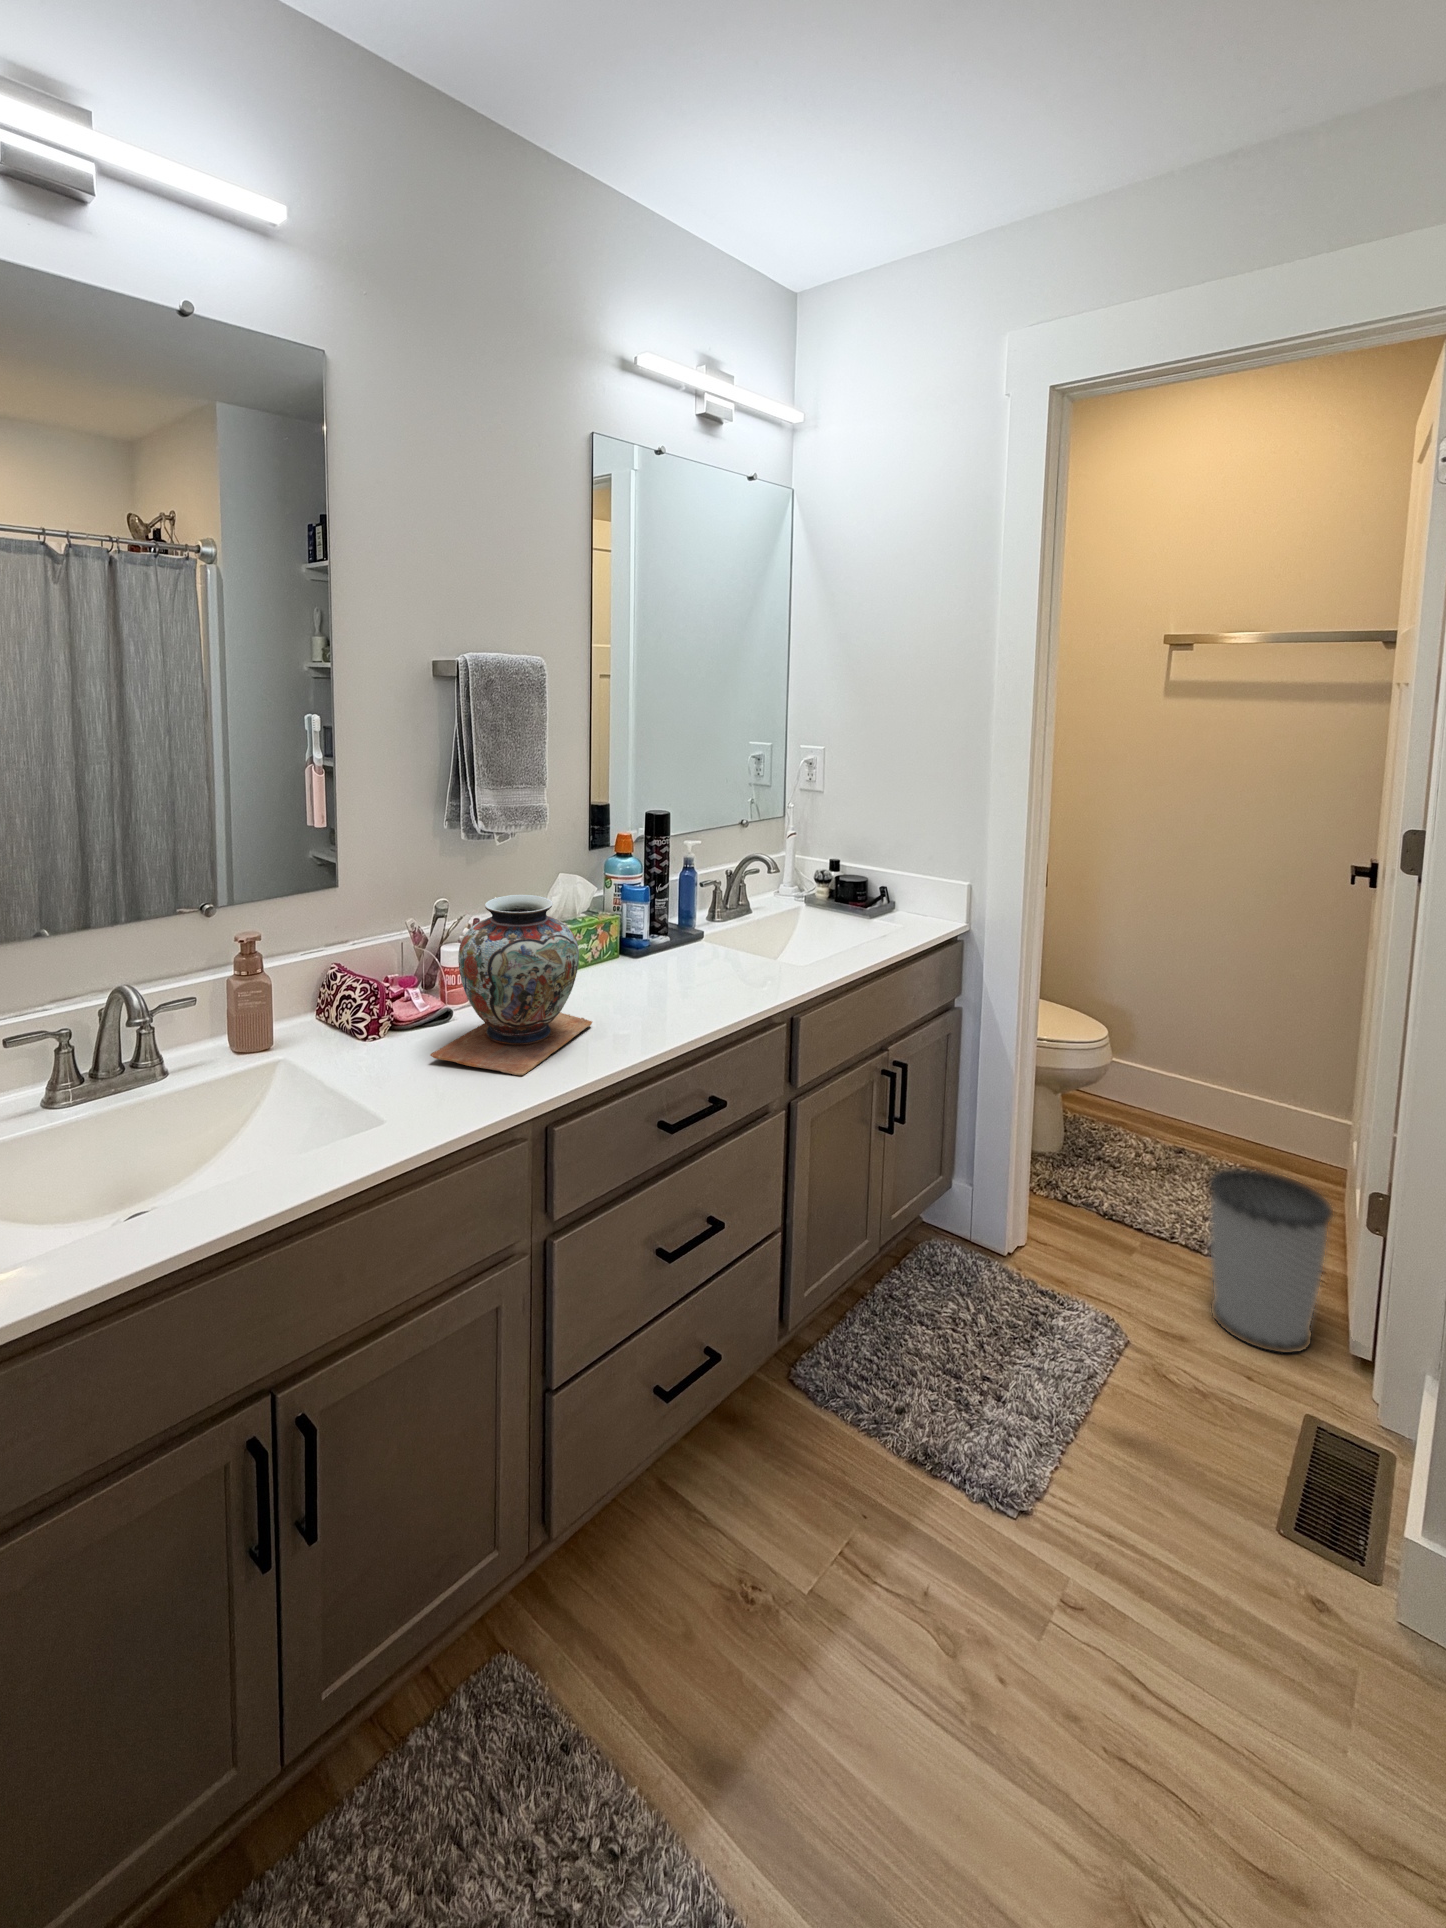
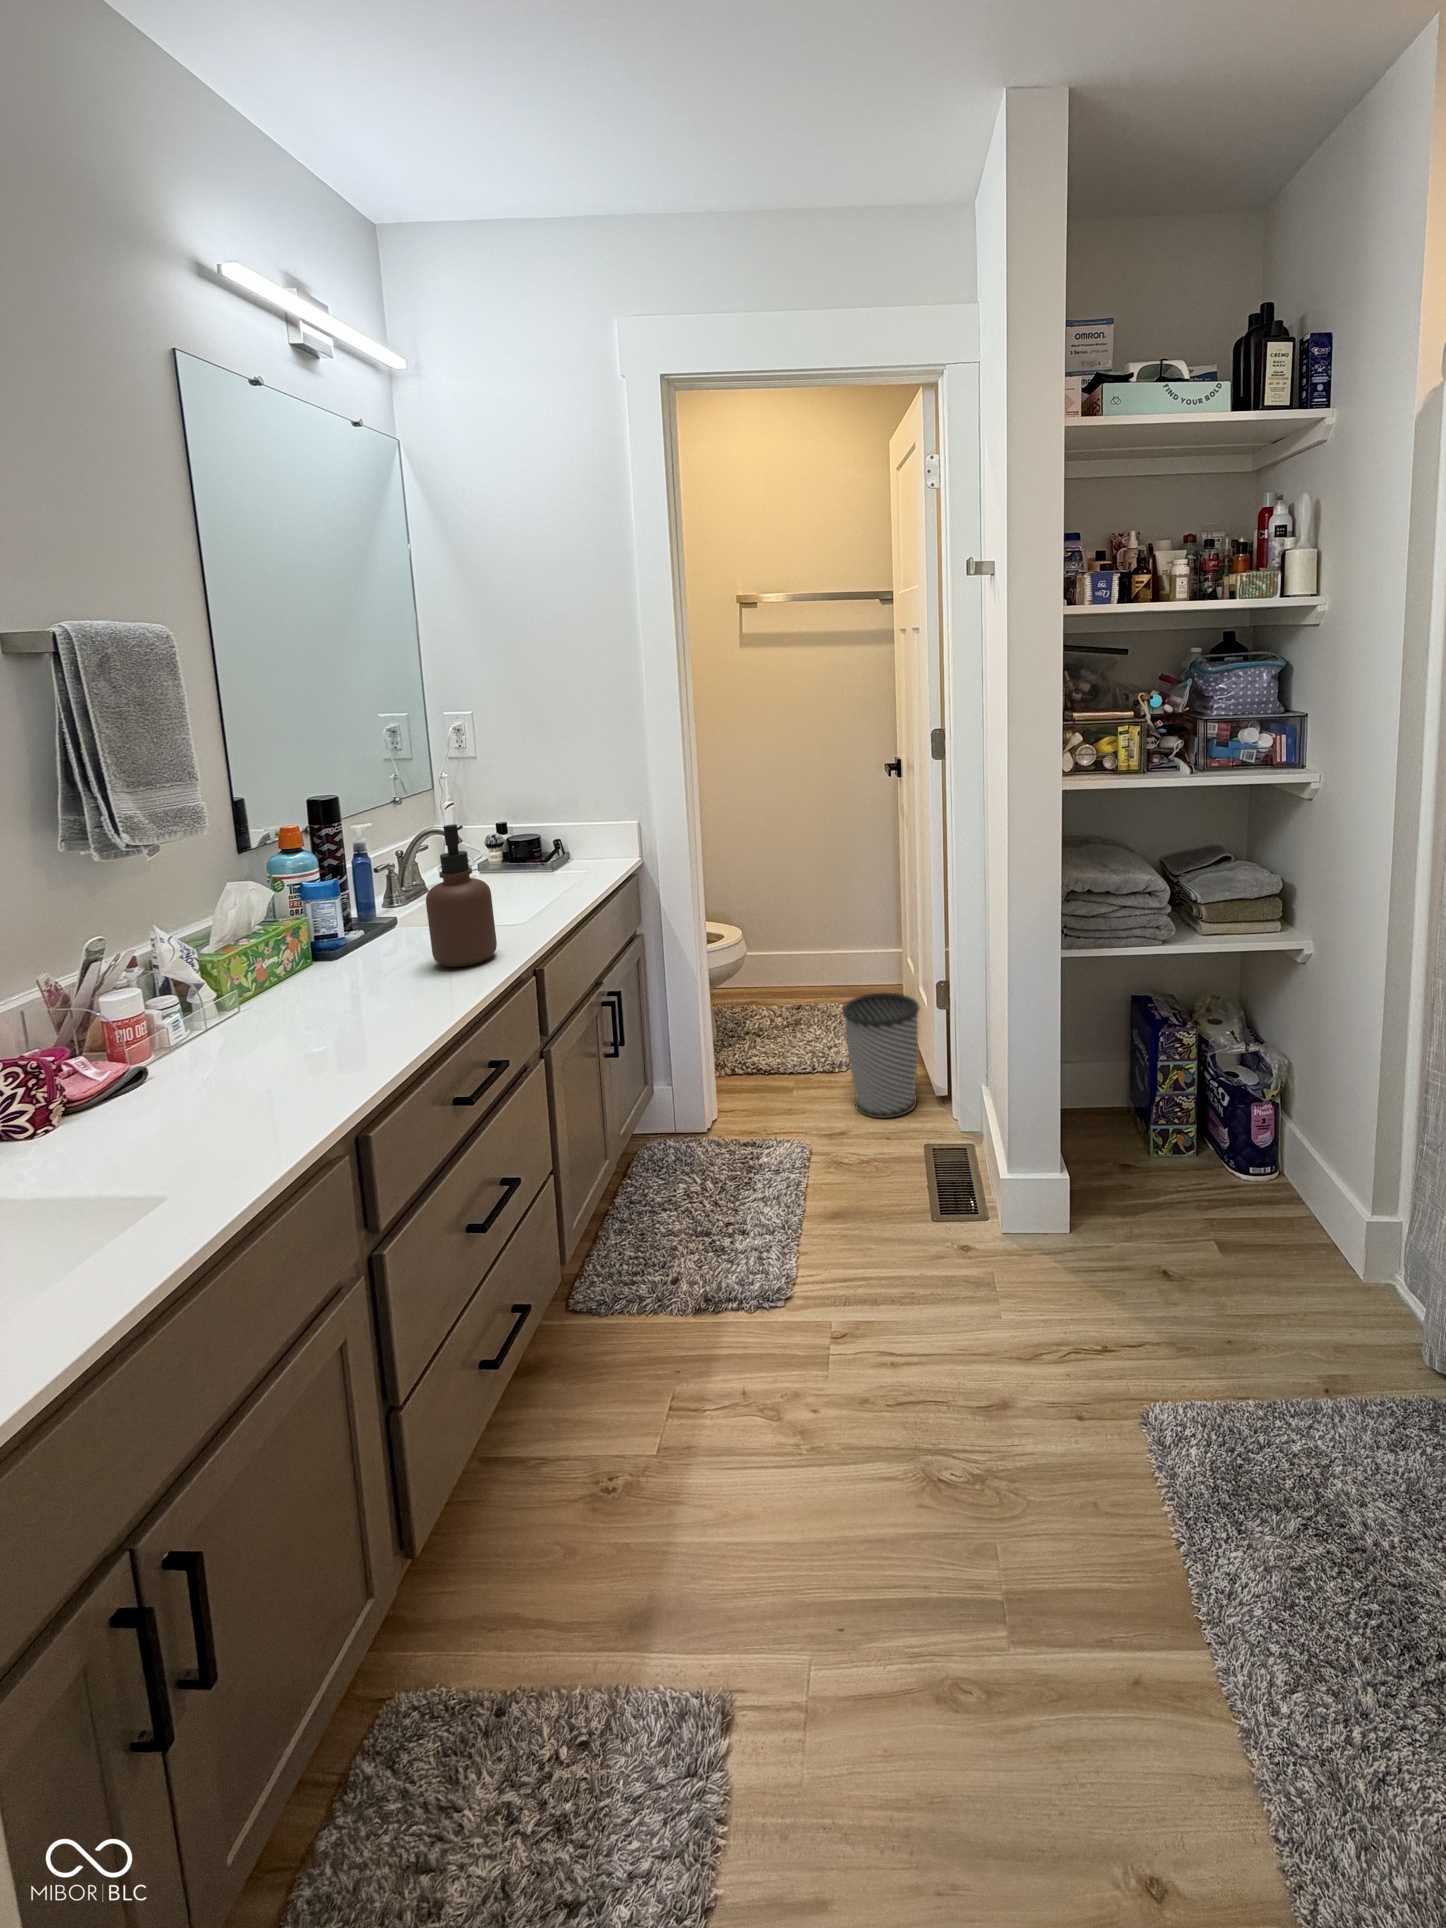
soap dispenser: none [696,855,756,997] -> present [426,824,497,967]
decorative vase: present [430,895,592,1075] -> none [167,901,348,1114]

